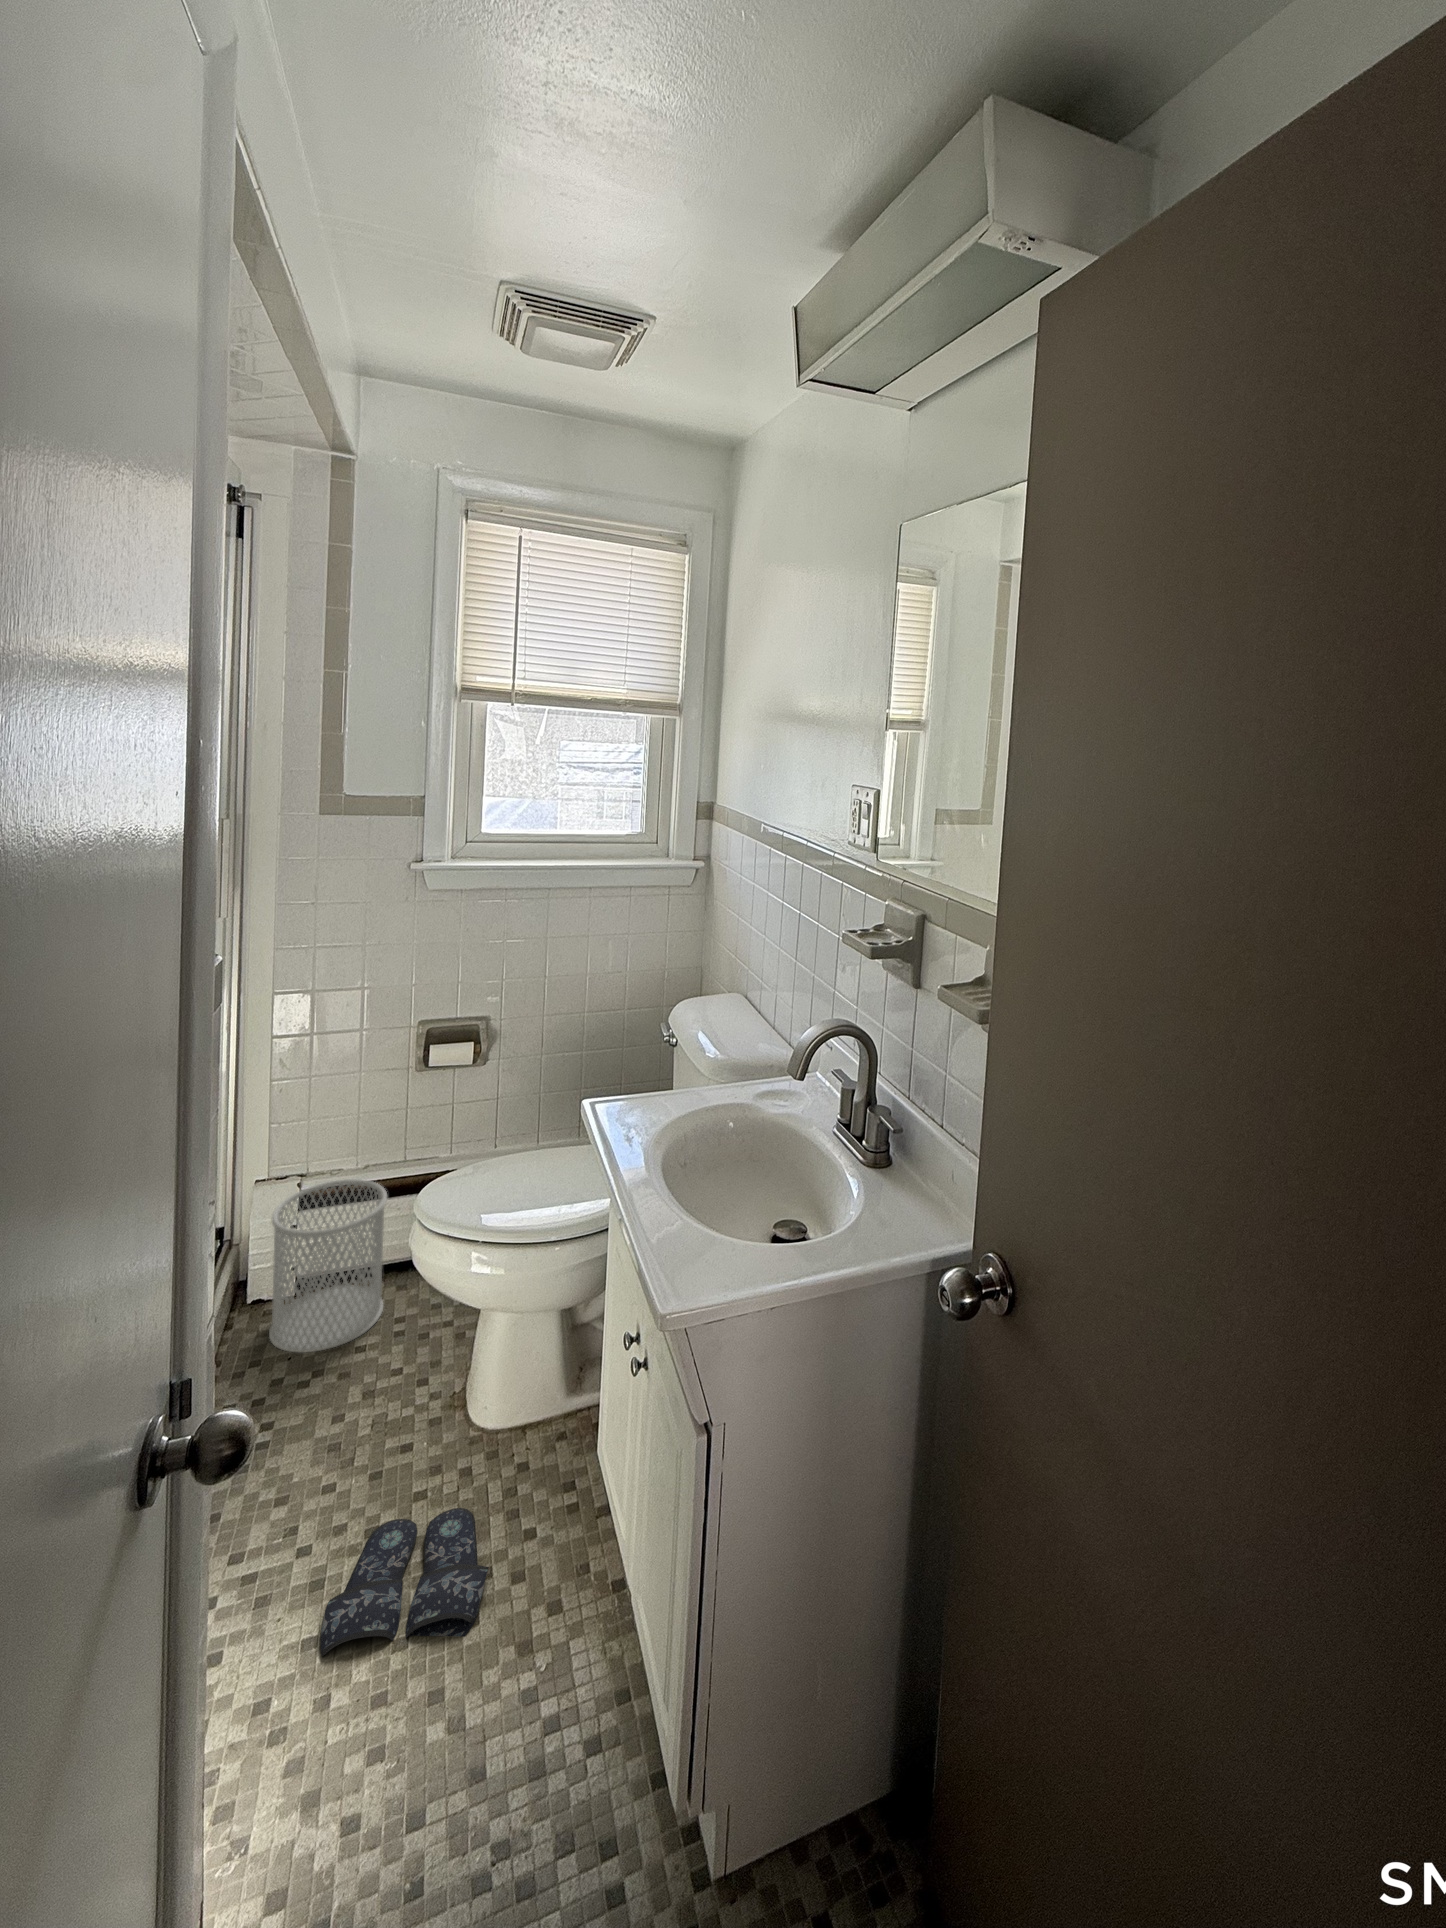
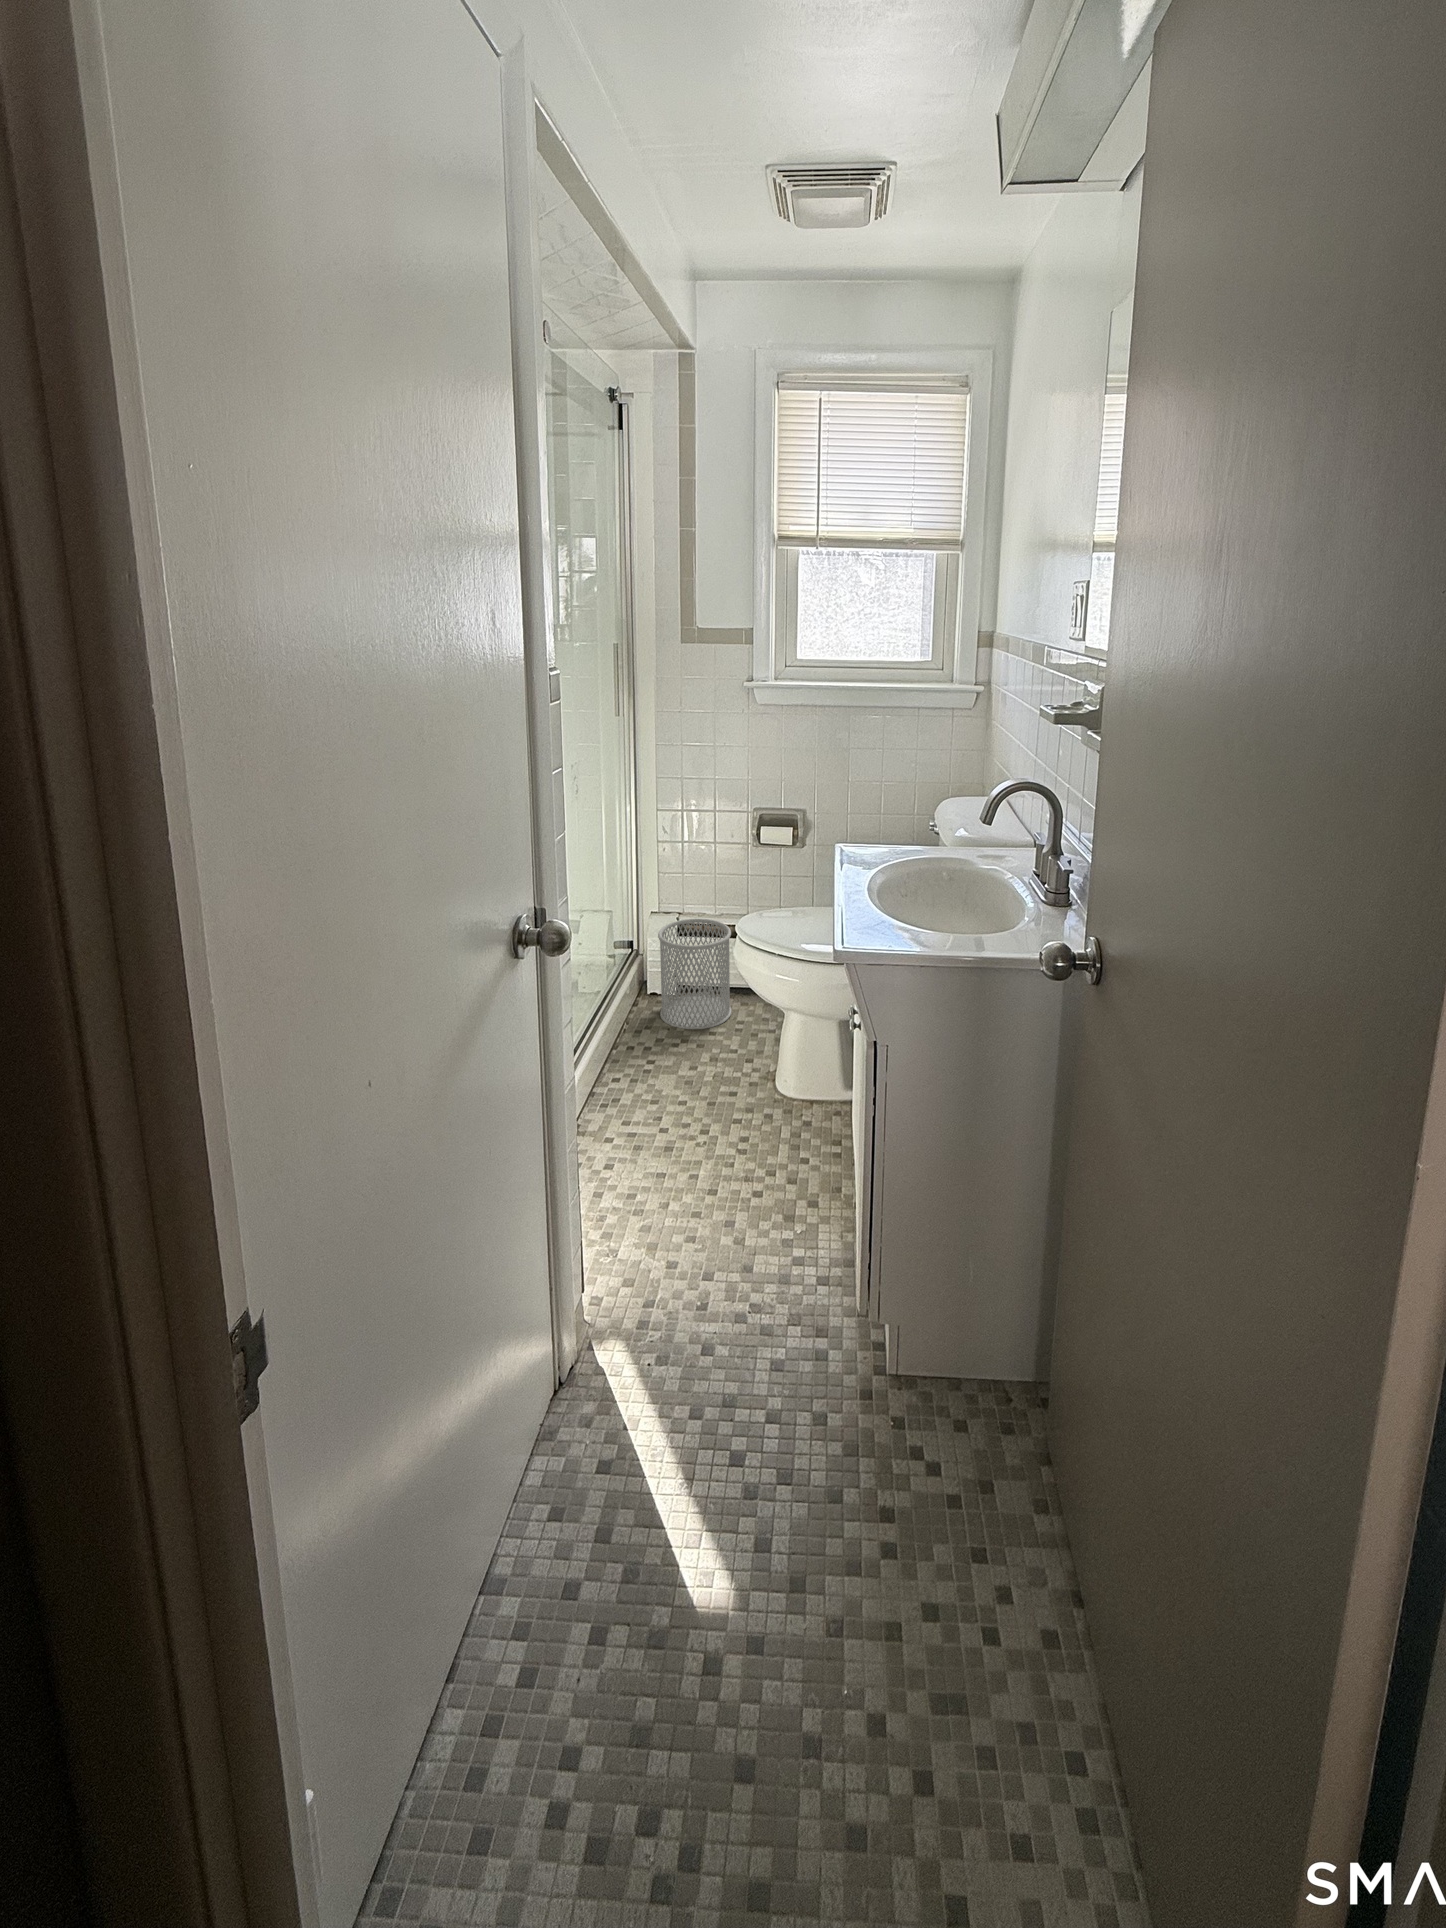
slippers: present [320,1508,489,1656] -> none [668,1128,772,1209]

